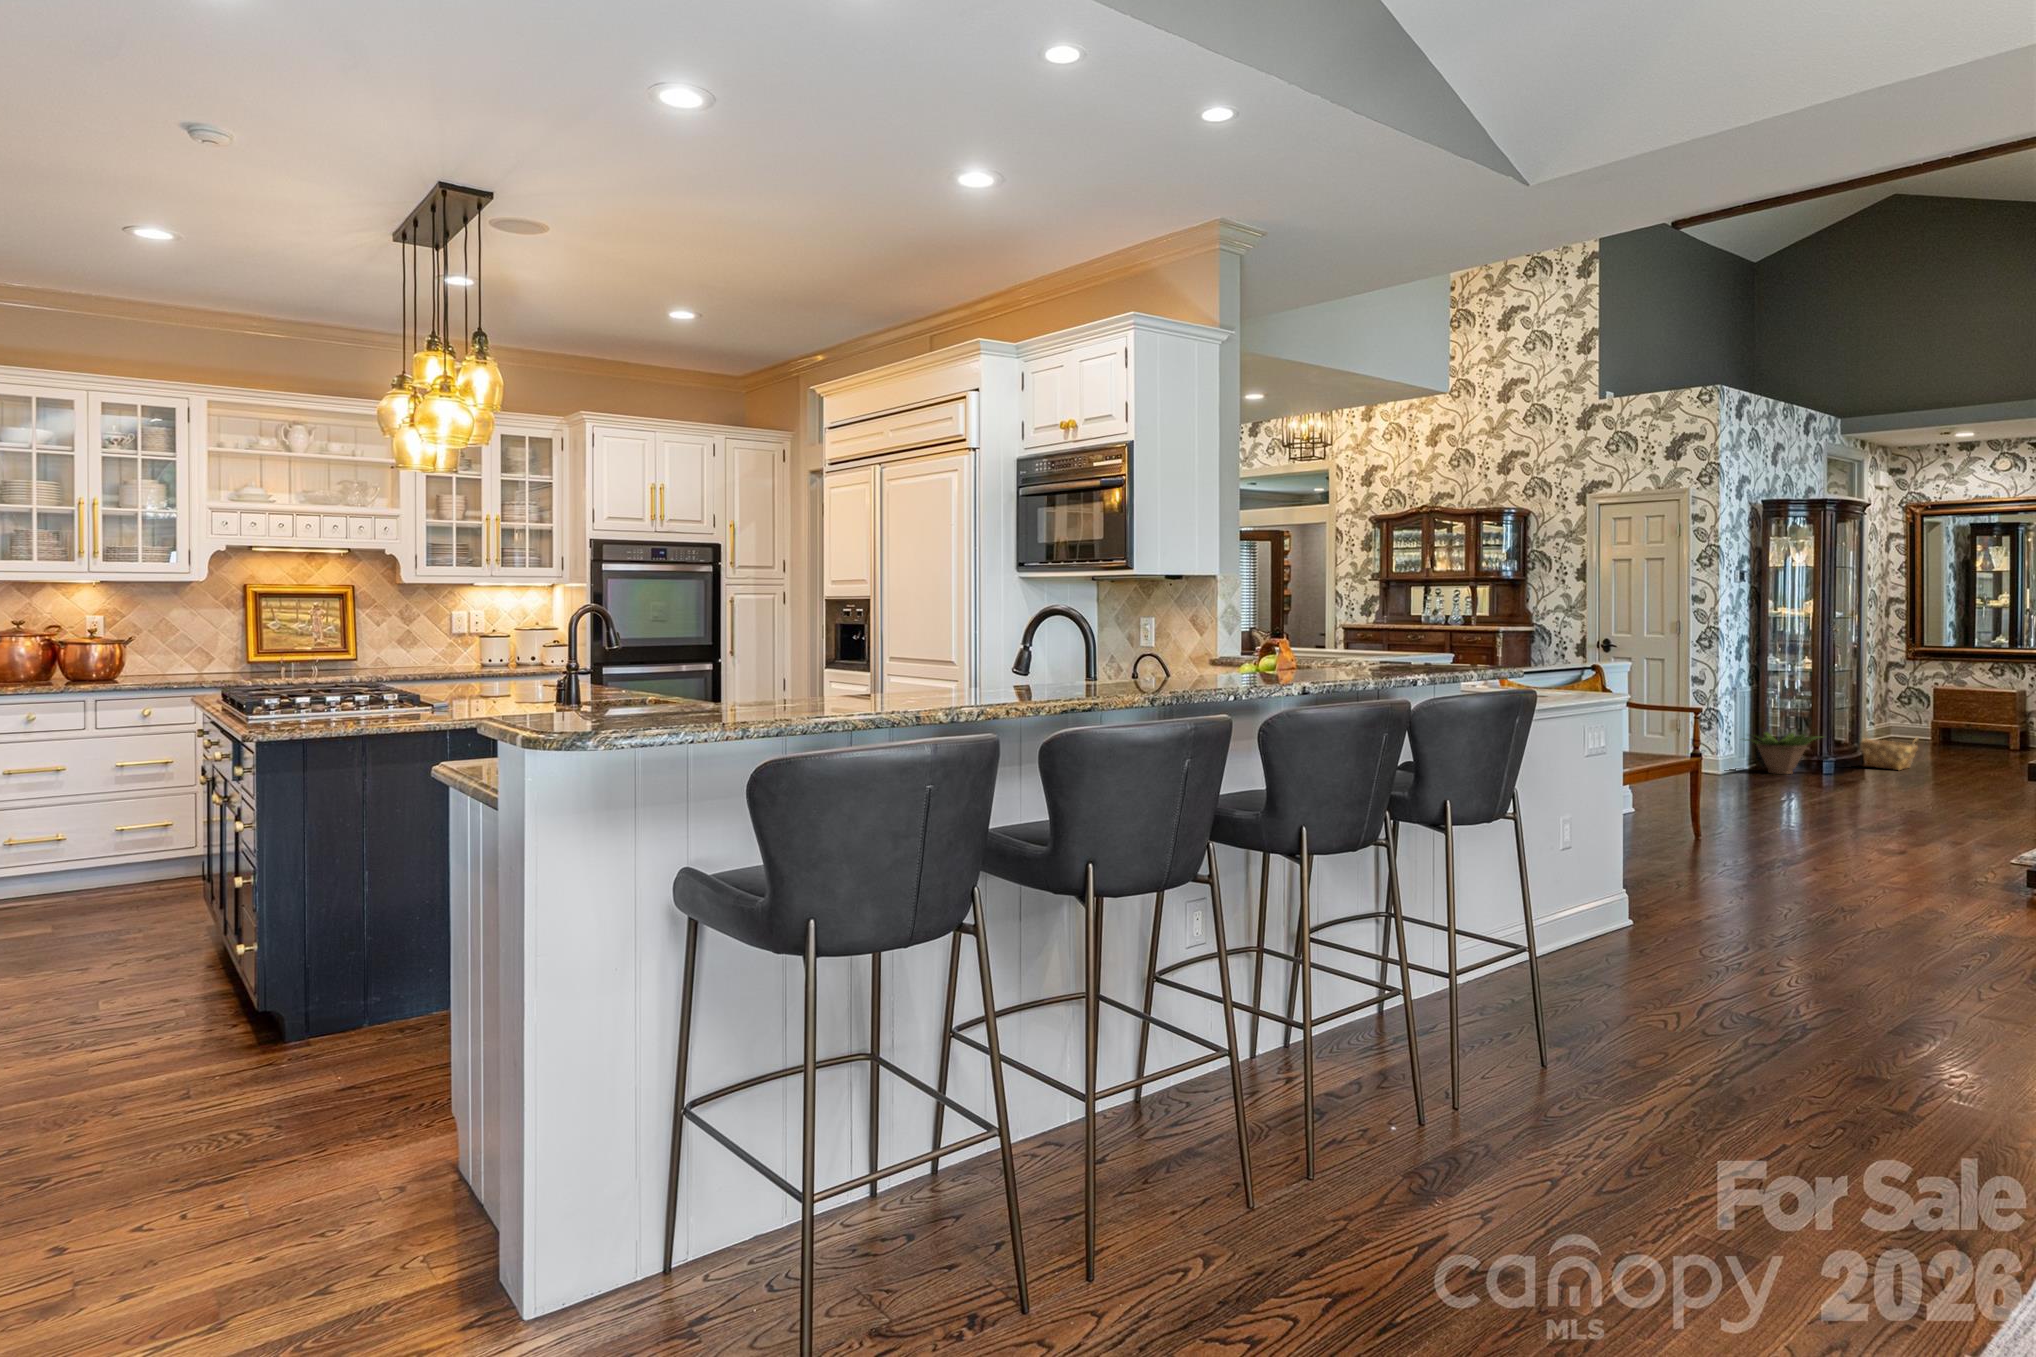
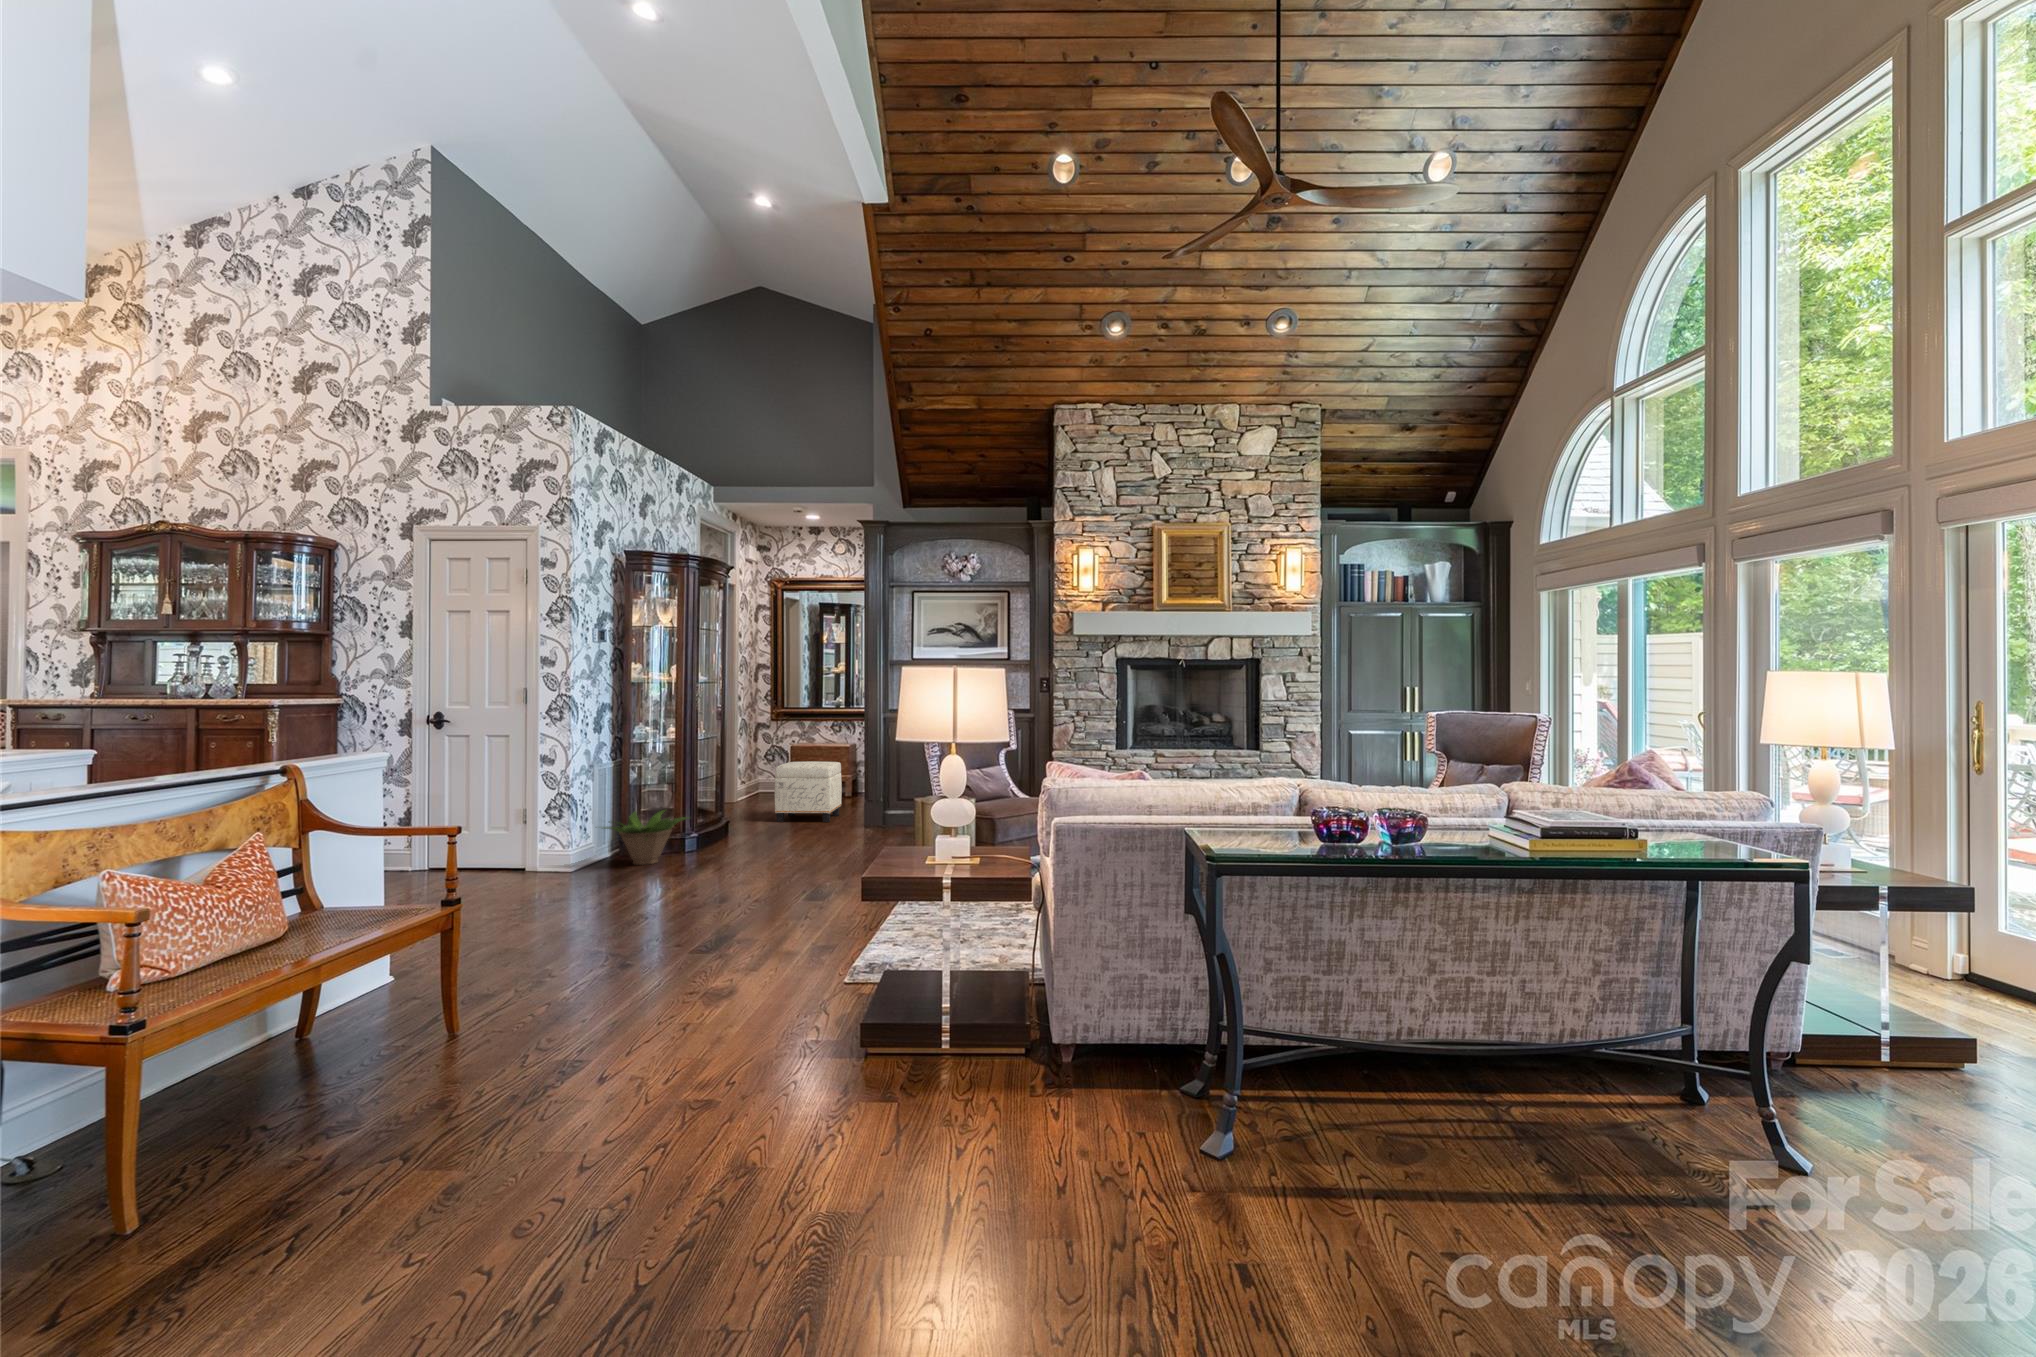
ottoman: none [1912,701,1999,764] -> present [775,761,842,822]
woven basket: present [1861,737,1919,770] -> none [718,799,779,842]

